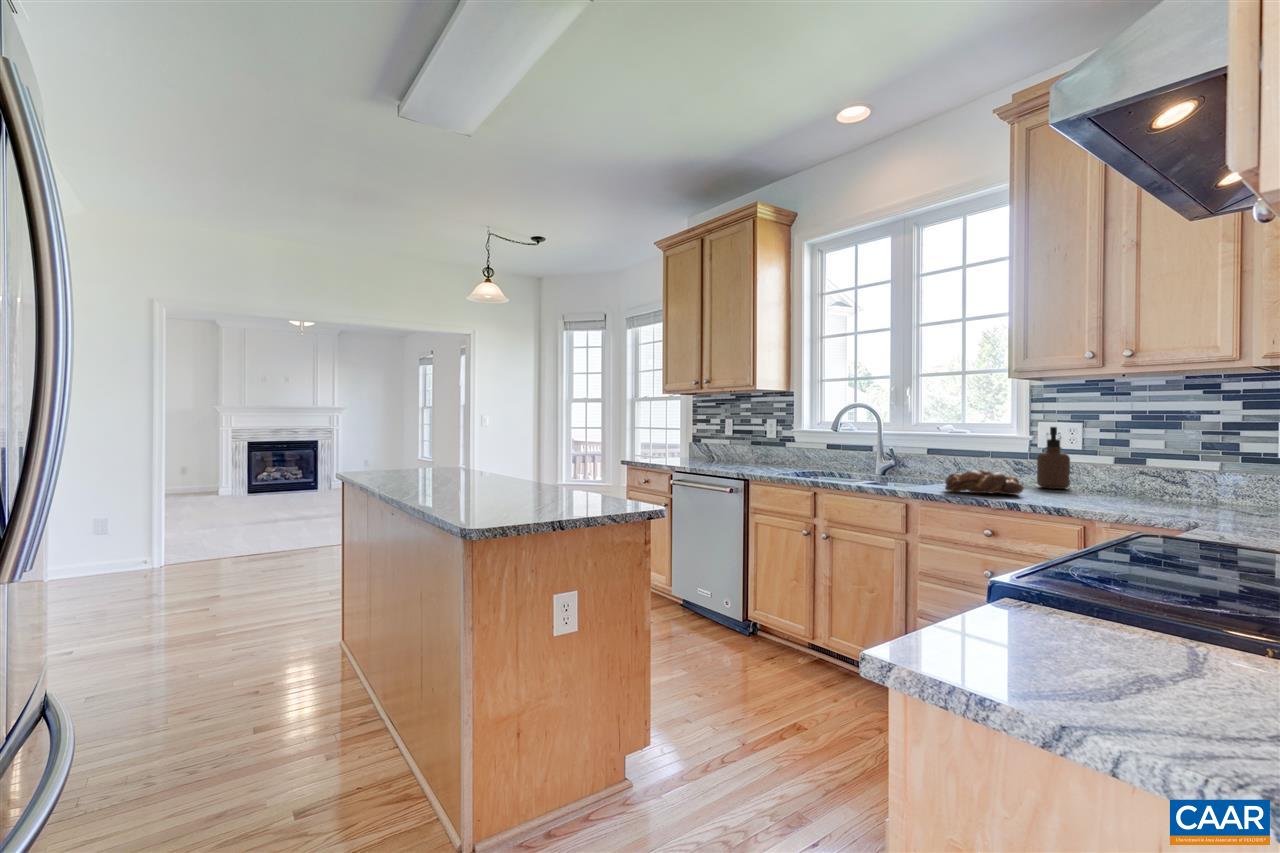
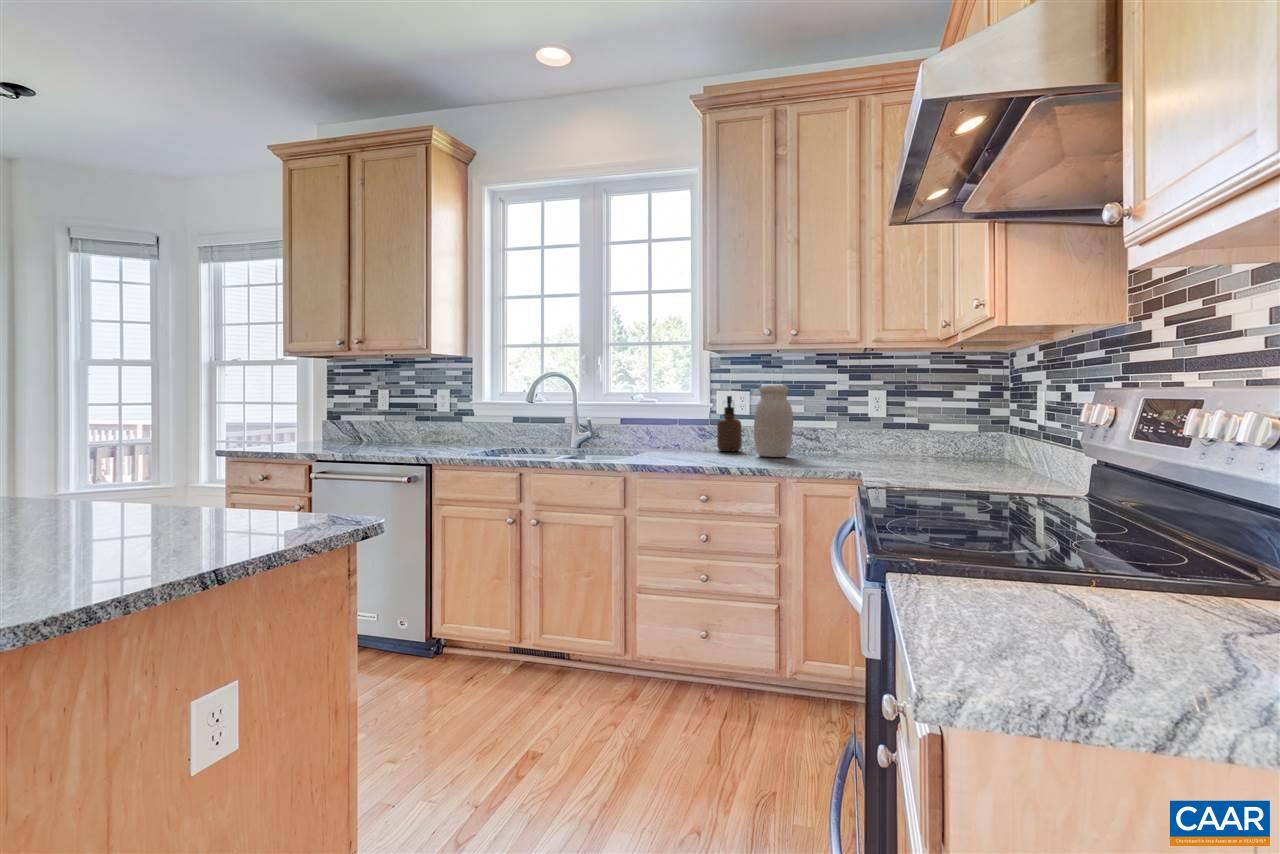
jar: none [1076,415,1133,500] -> present [754,385,793,457]
bread loaf: present [945,470,1023,495] -> none [656,436,721,460]

